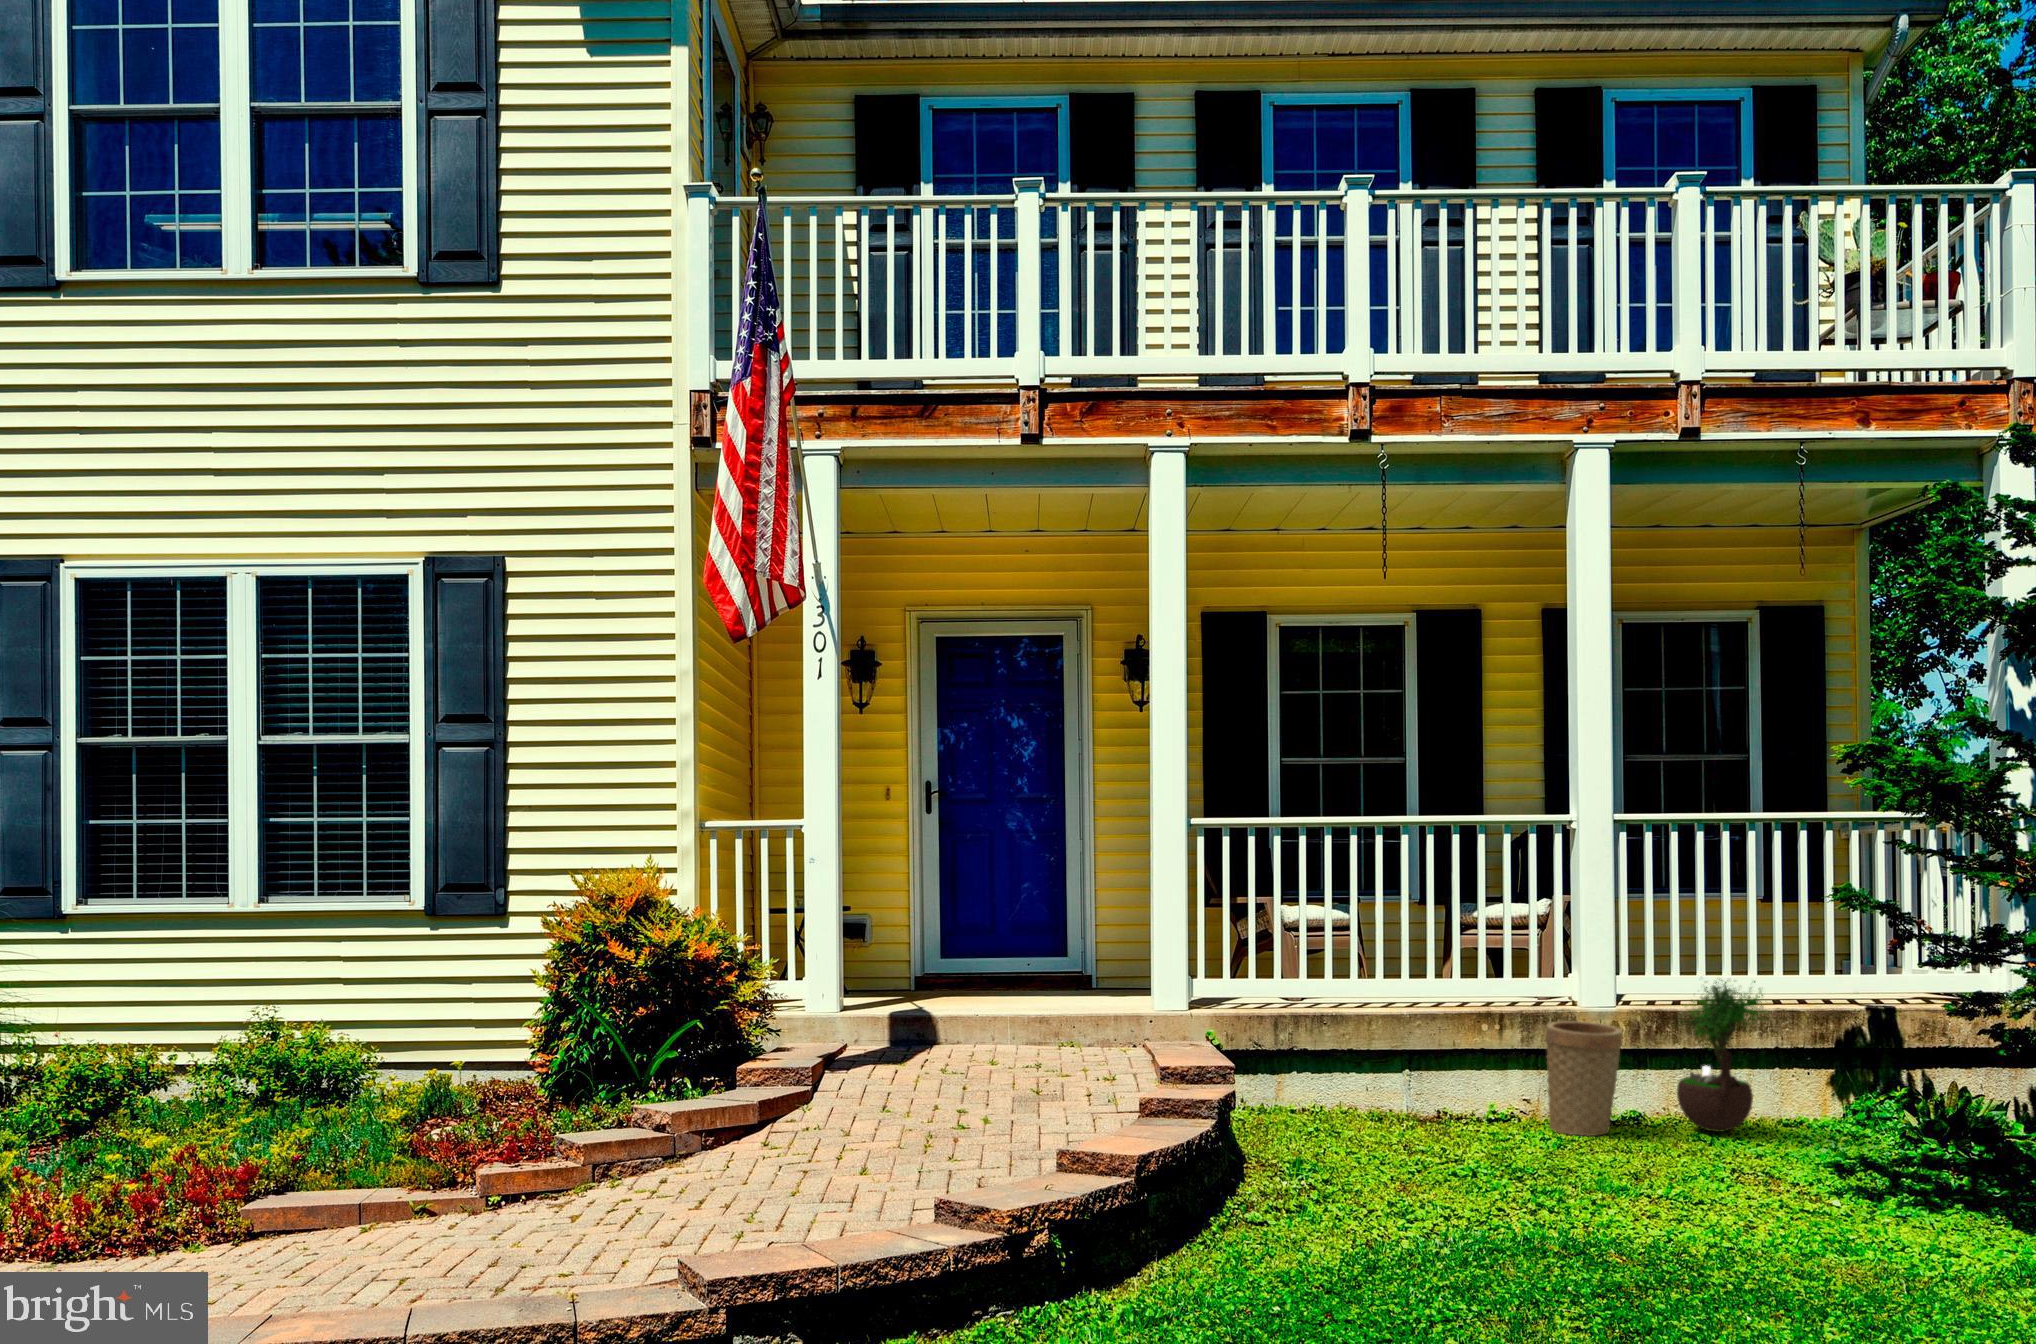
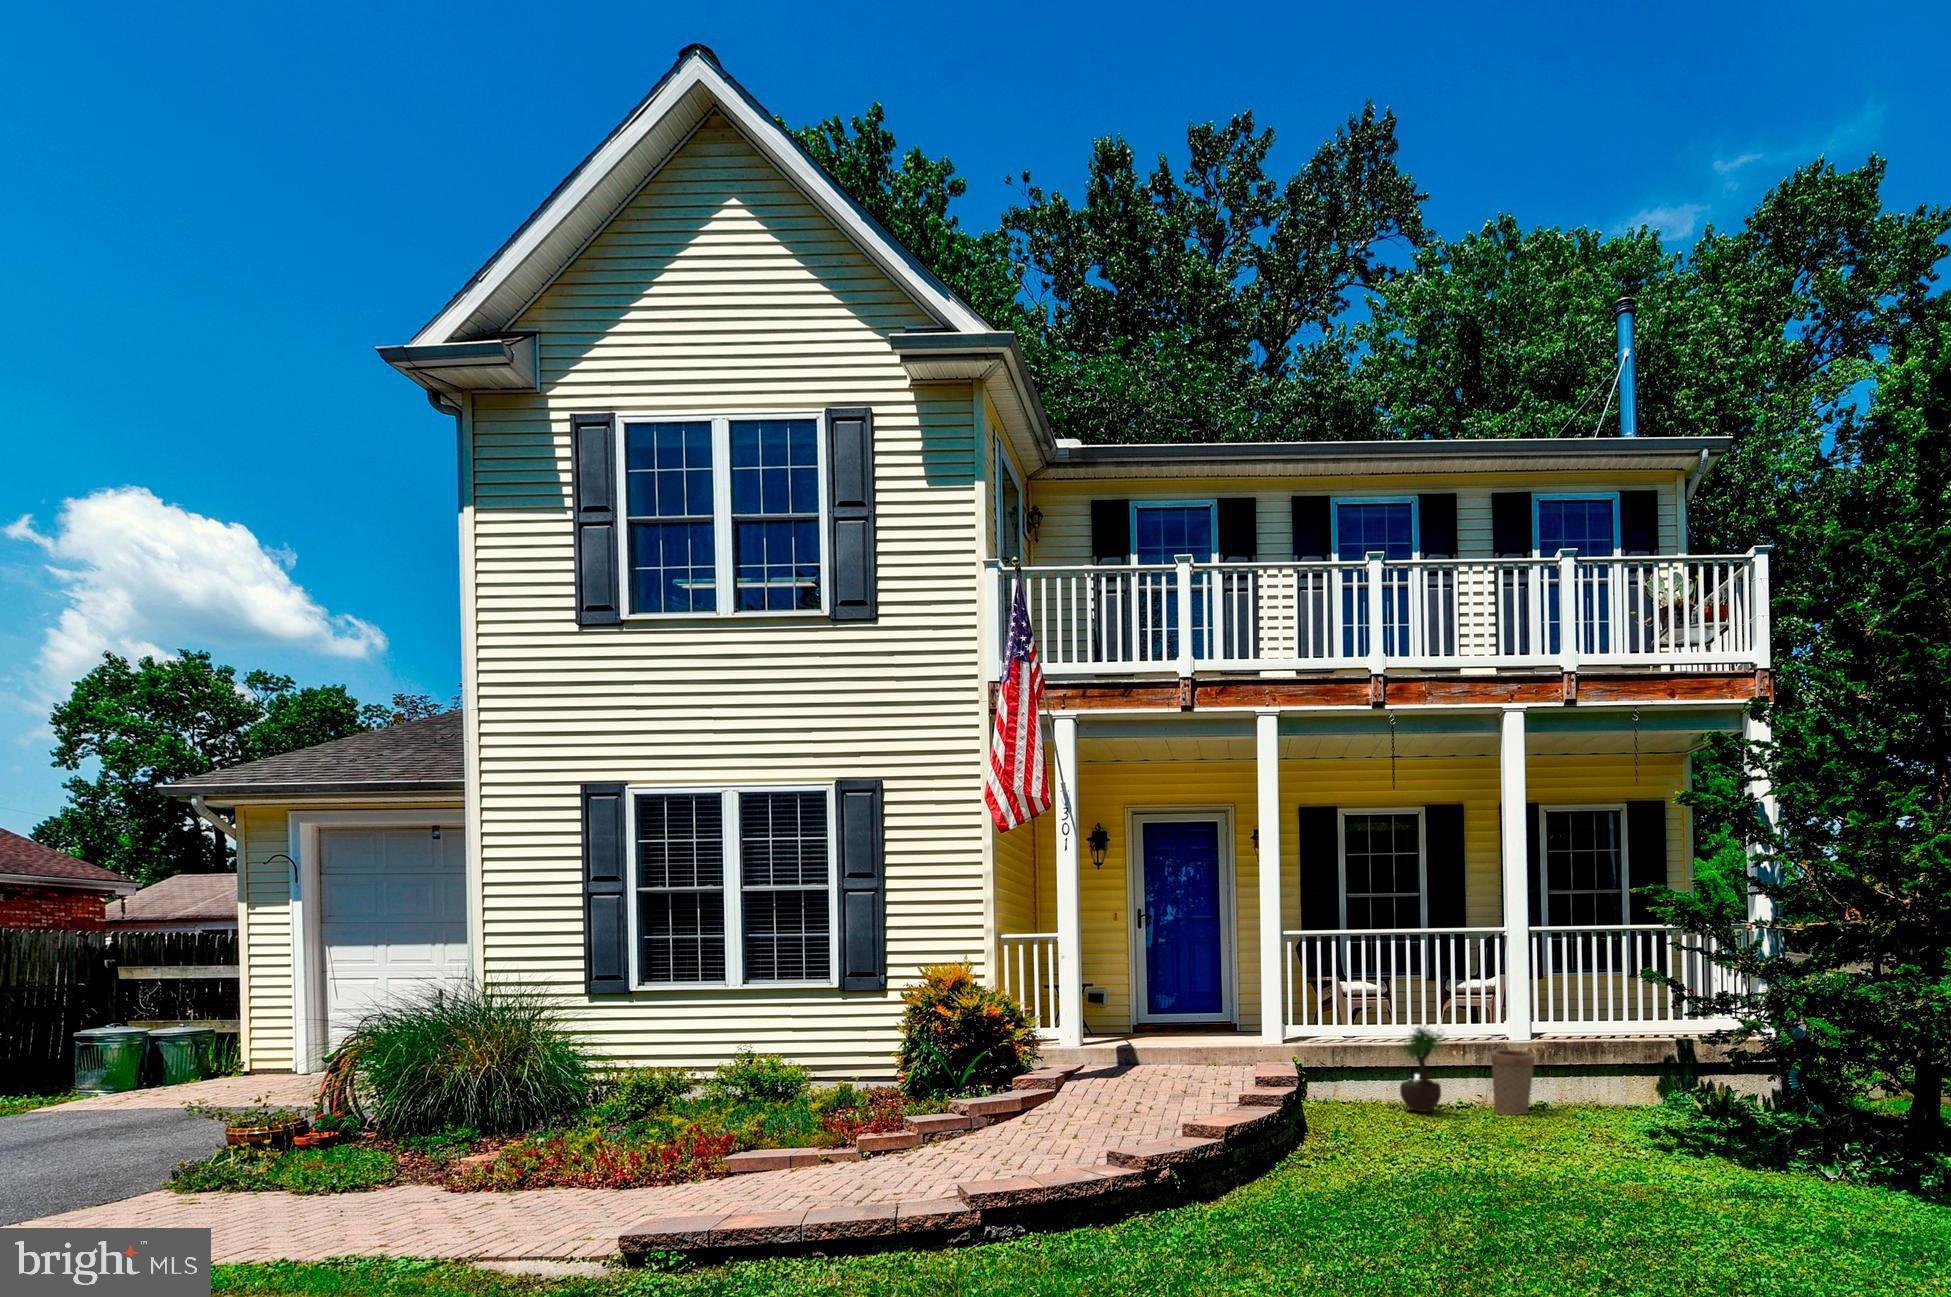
potted tree: present [1677,981,1765,1132] -> present [1399,1024,1446,1112]

